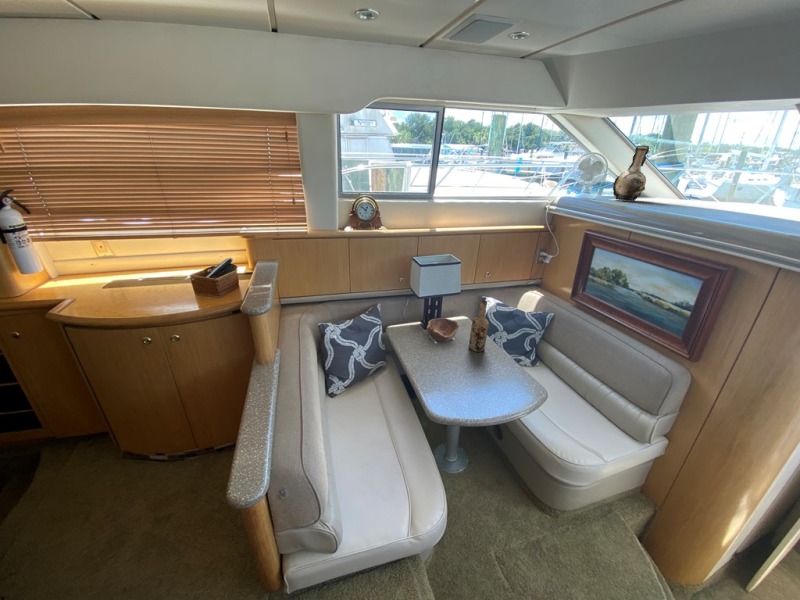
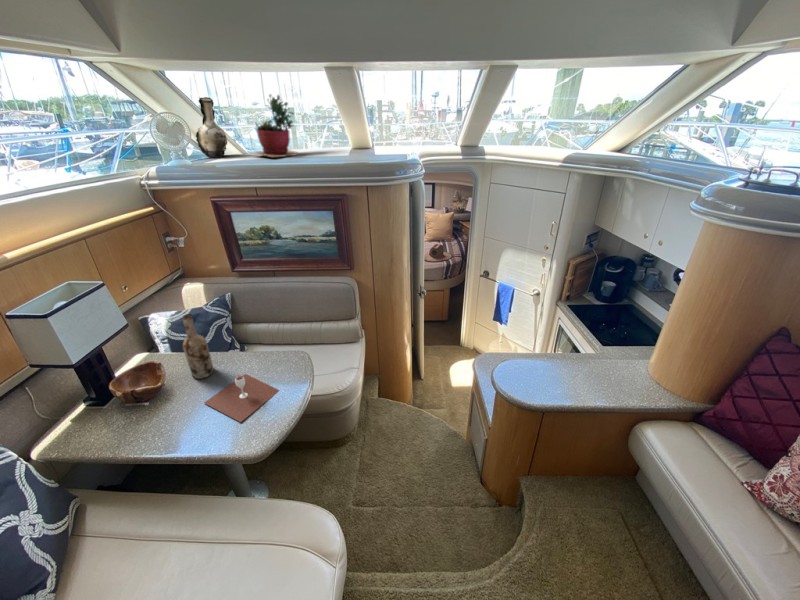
succulent plant: none [656,141,747,213] -> present [254,95,298,157]
wine glass: none [455,359,501,394] -> present [204,374,279,422]

